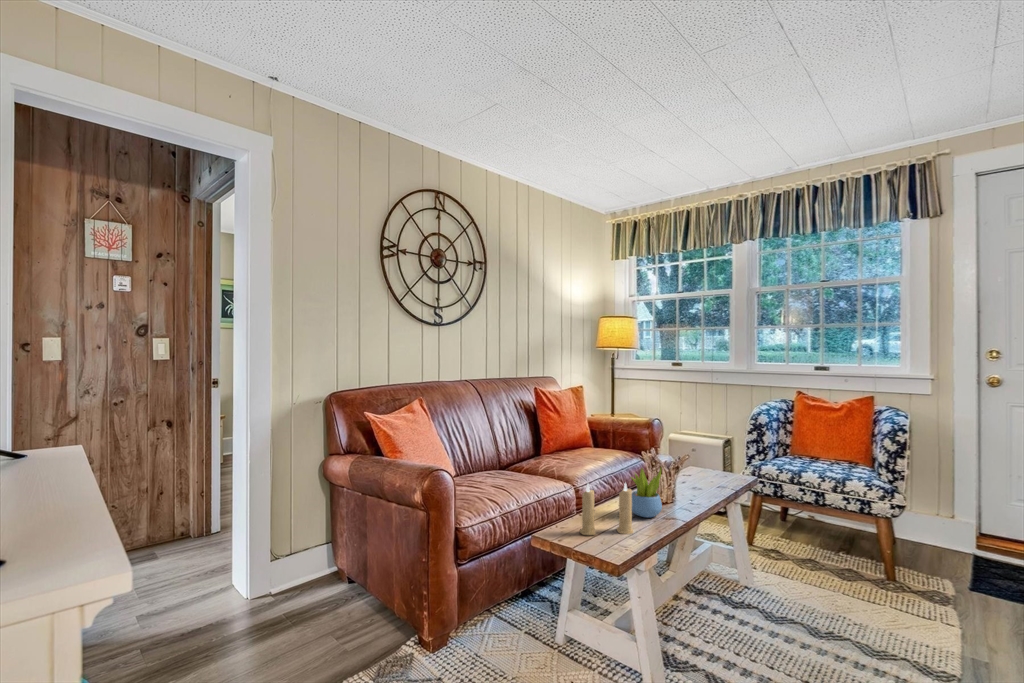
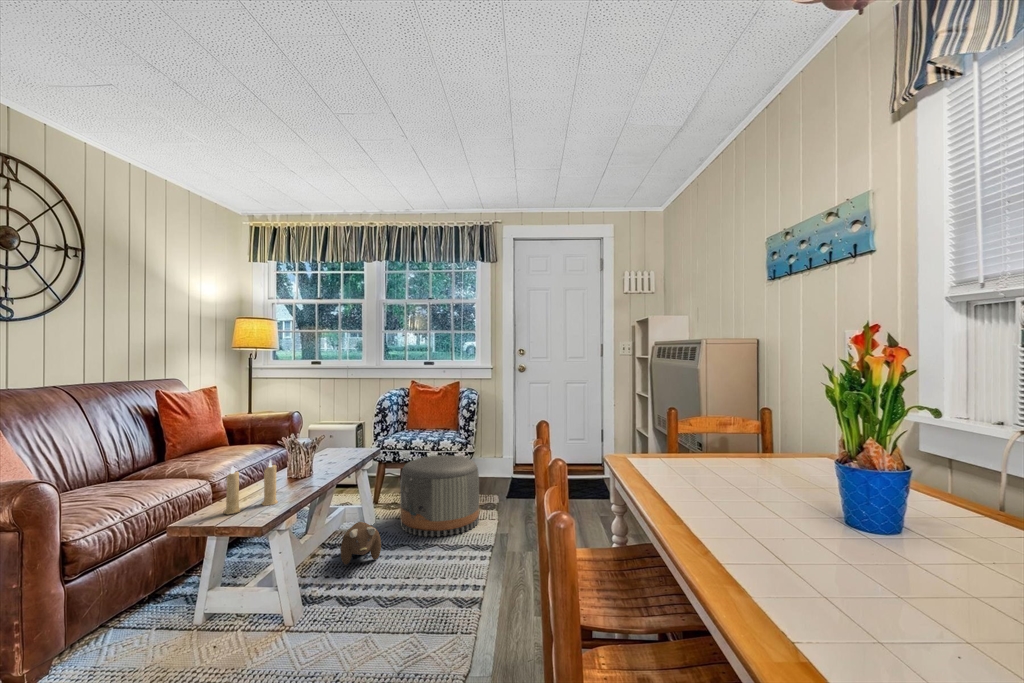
succulent plant: present [631,469,662,517] -> none [273,444,304,490]
pouf: none [785,501,918,628] -> present [400,455,479,537]
plush toy: none [706,571,759,627] -> present [341,522,381,564]

